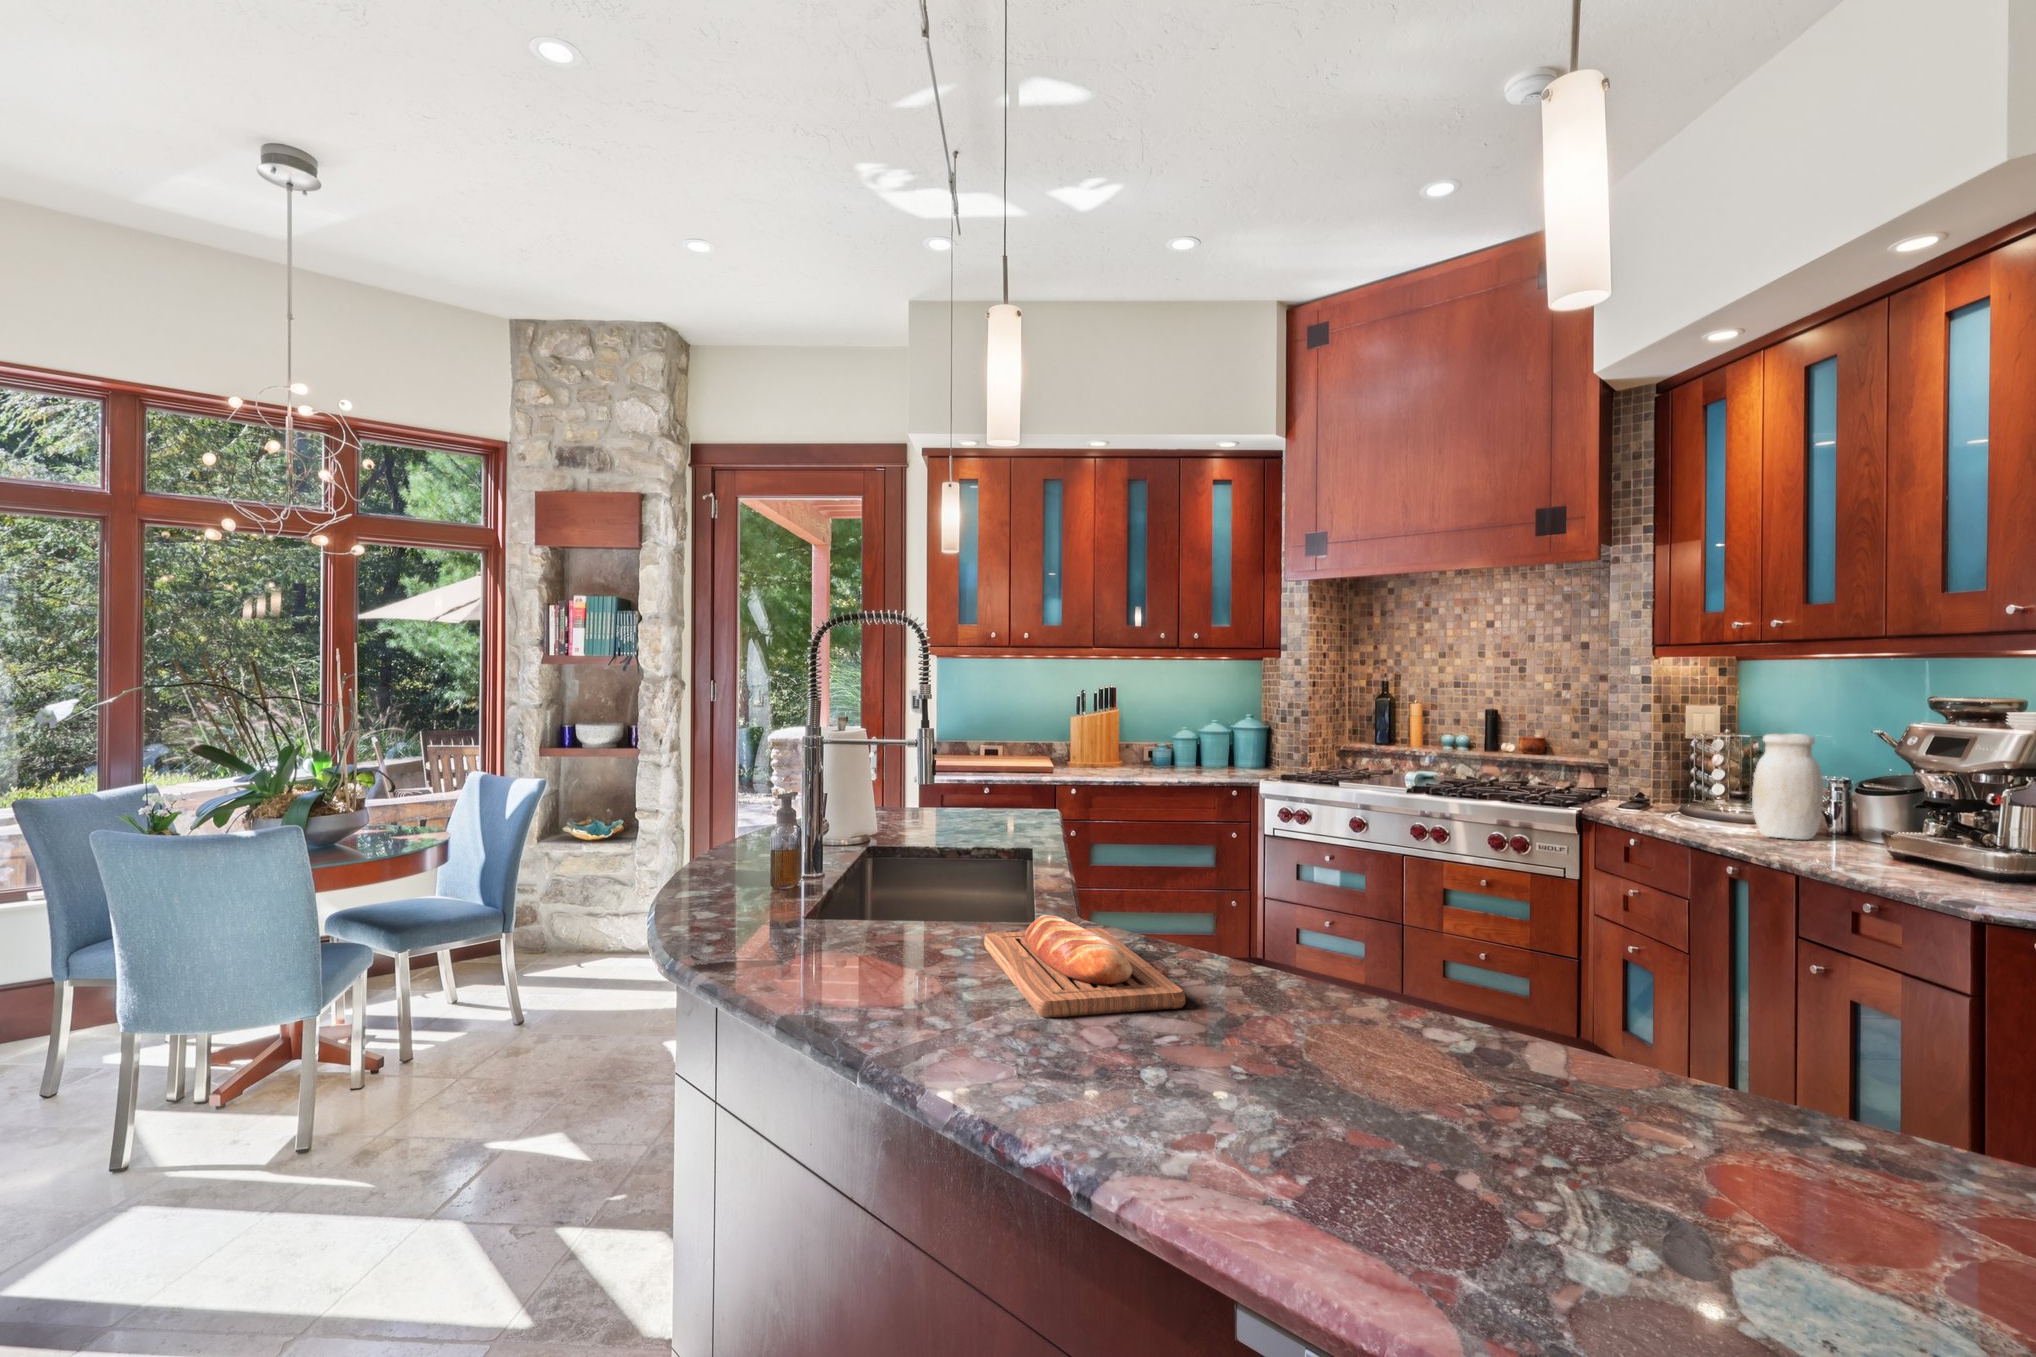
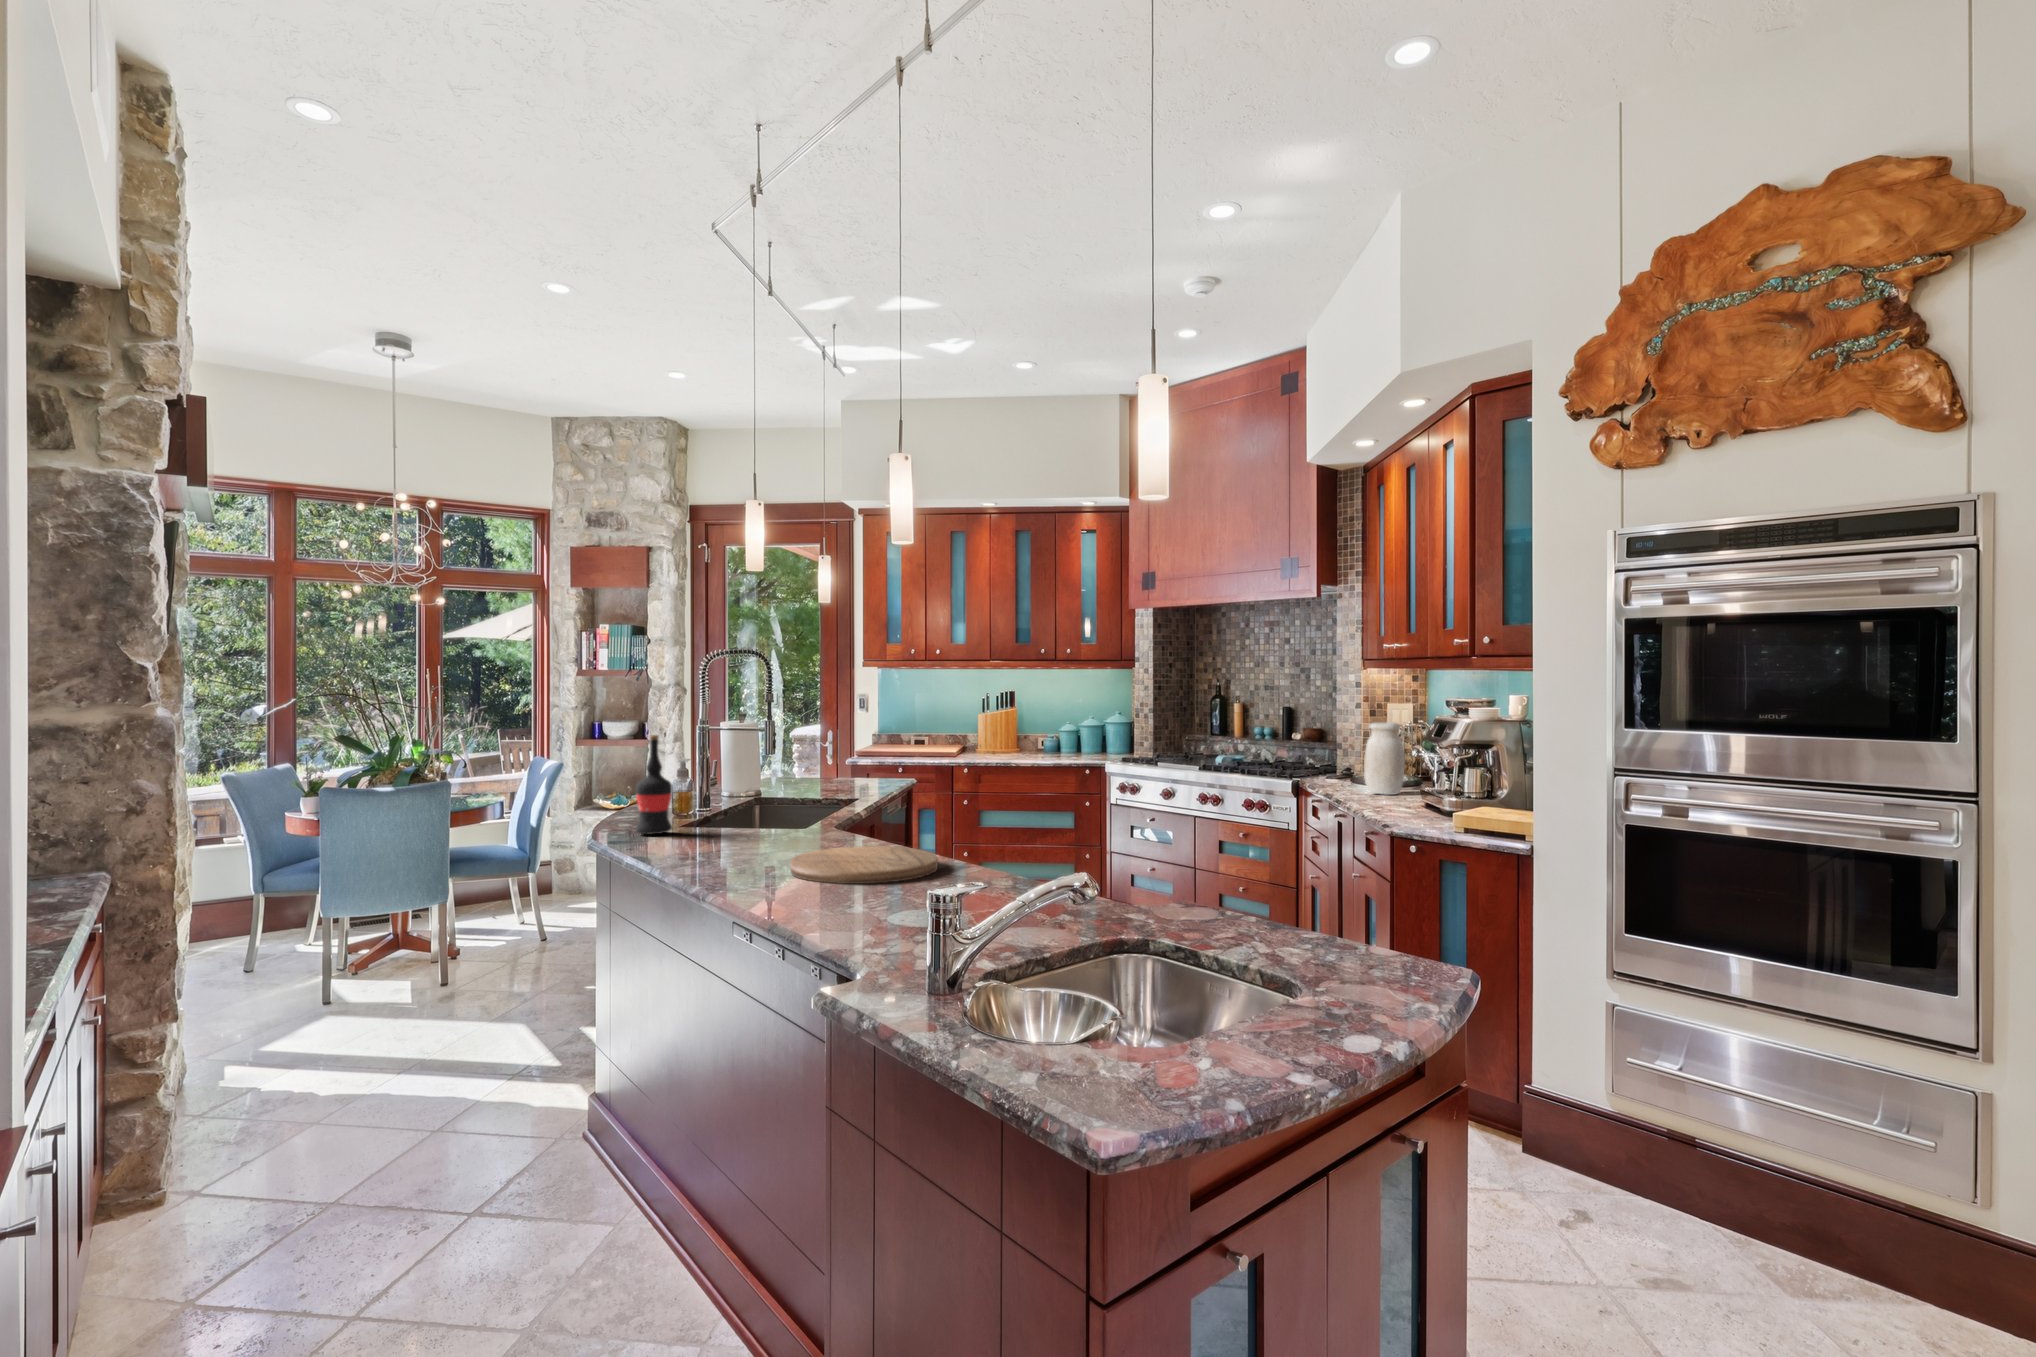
wine bottle: none [768,763,839,963] -> present [635,735,672,834]
bread loaf: present [984,915,1185,1017] -> none [738,813,816,849]
cutting board: none [1298,1031,1715,1225] -> present [791,846,938,884]

